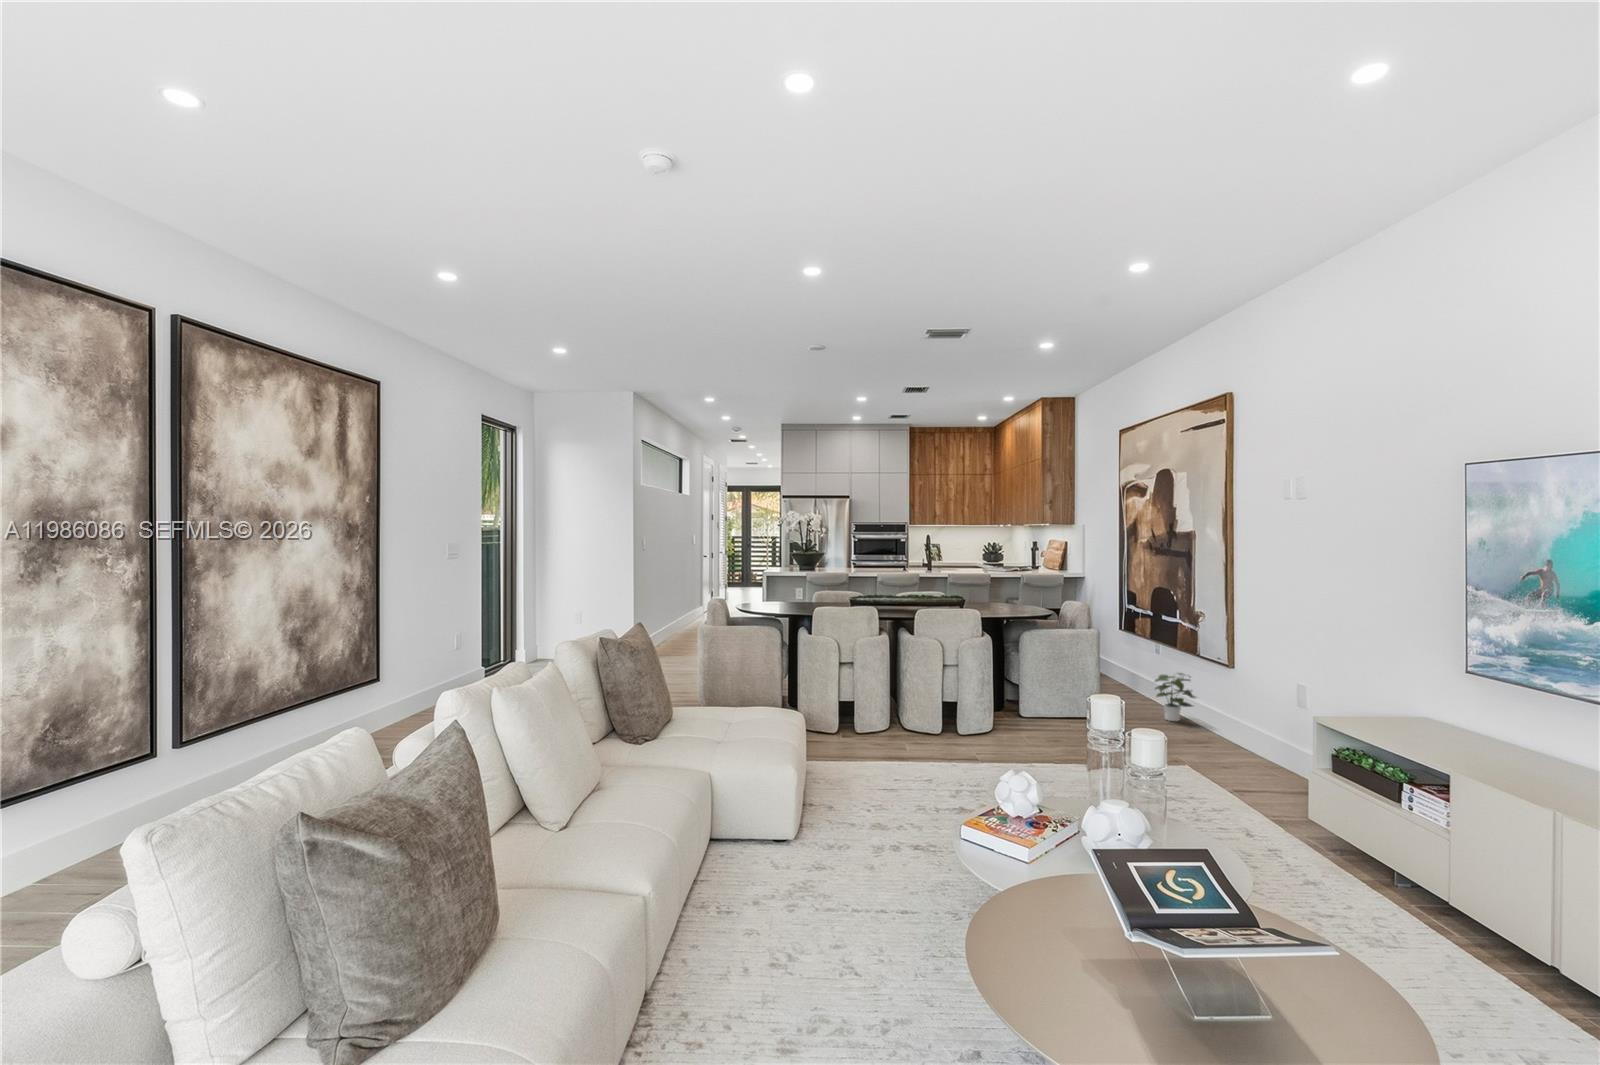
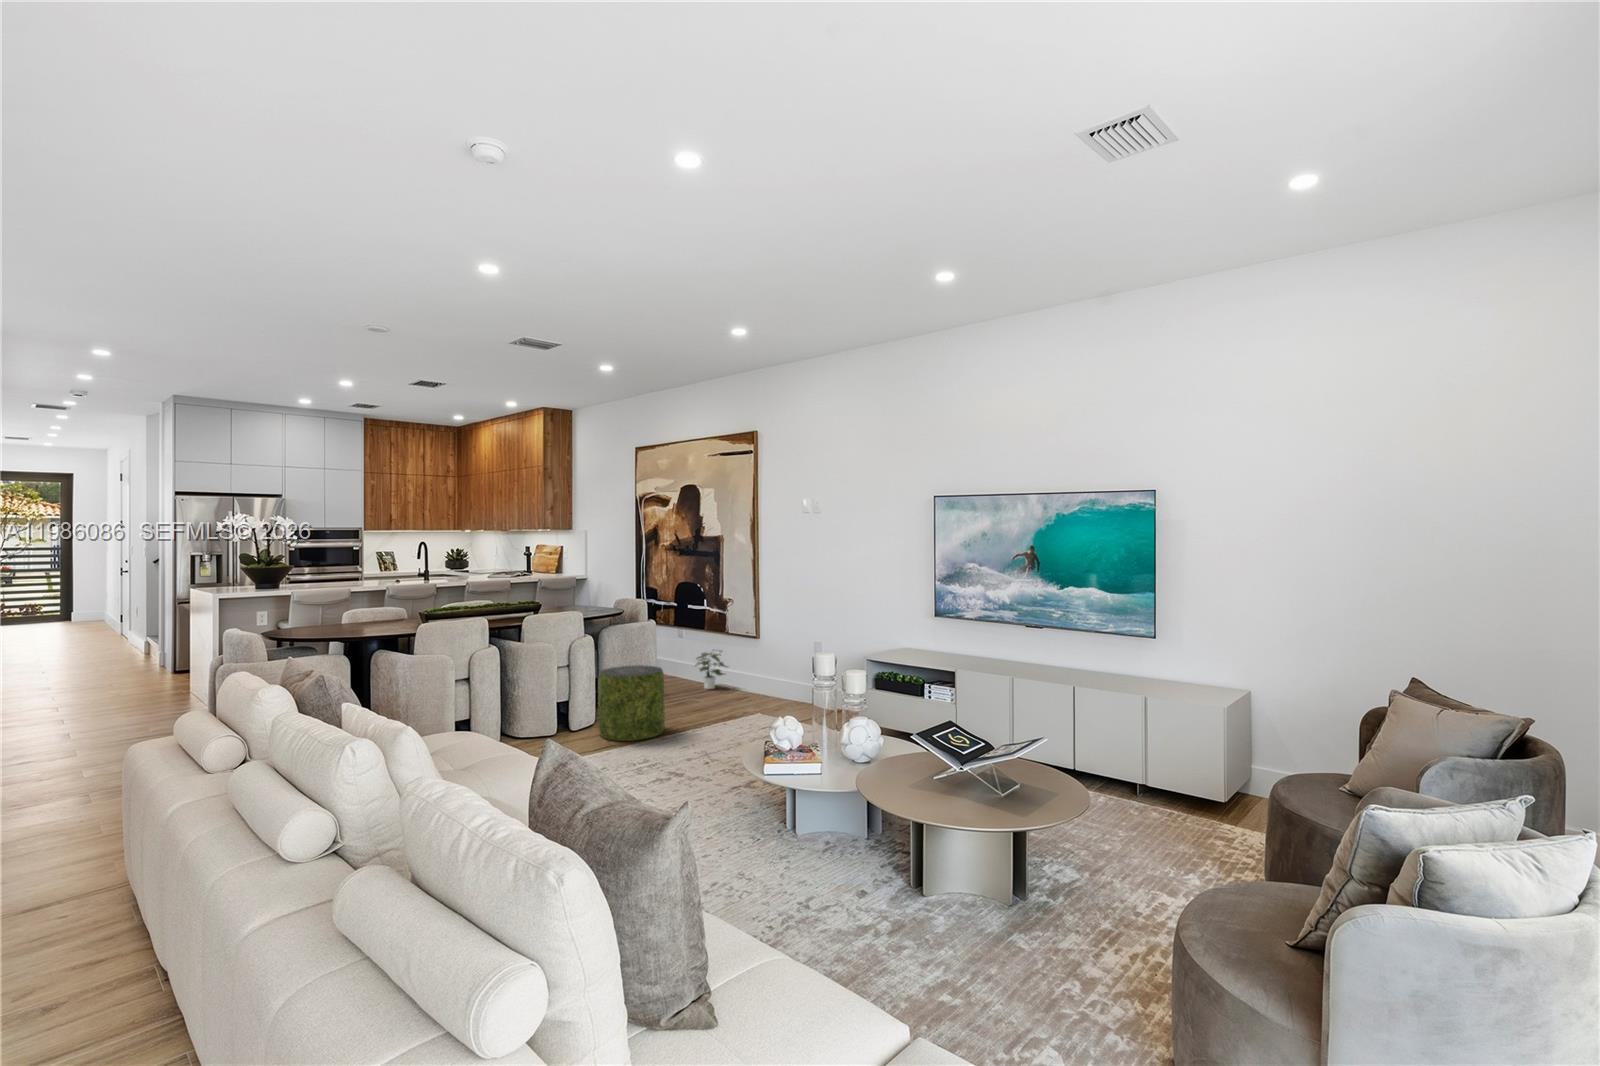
pouf: none [967,673,1041,759] -> present [598,665,665,741]

